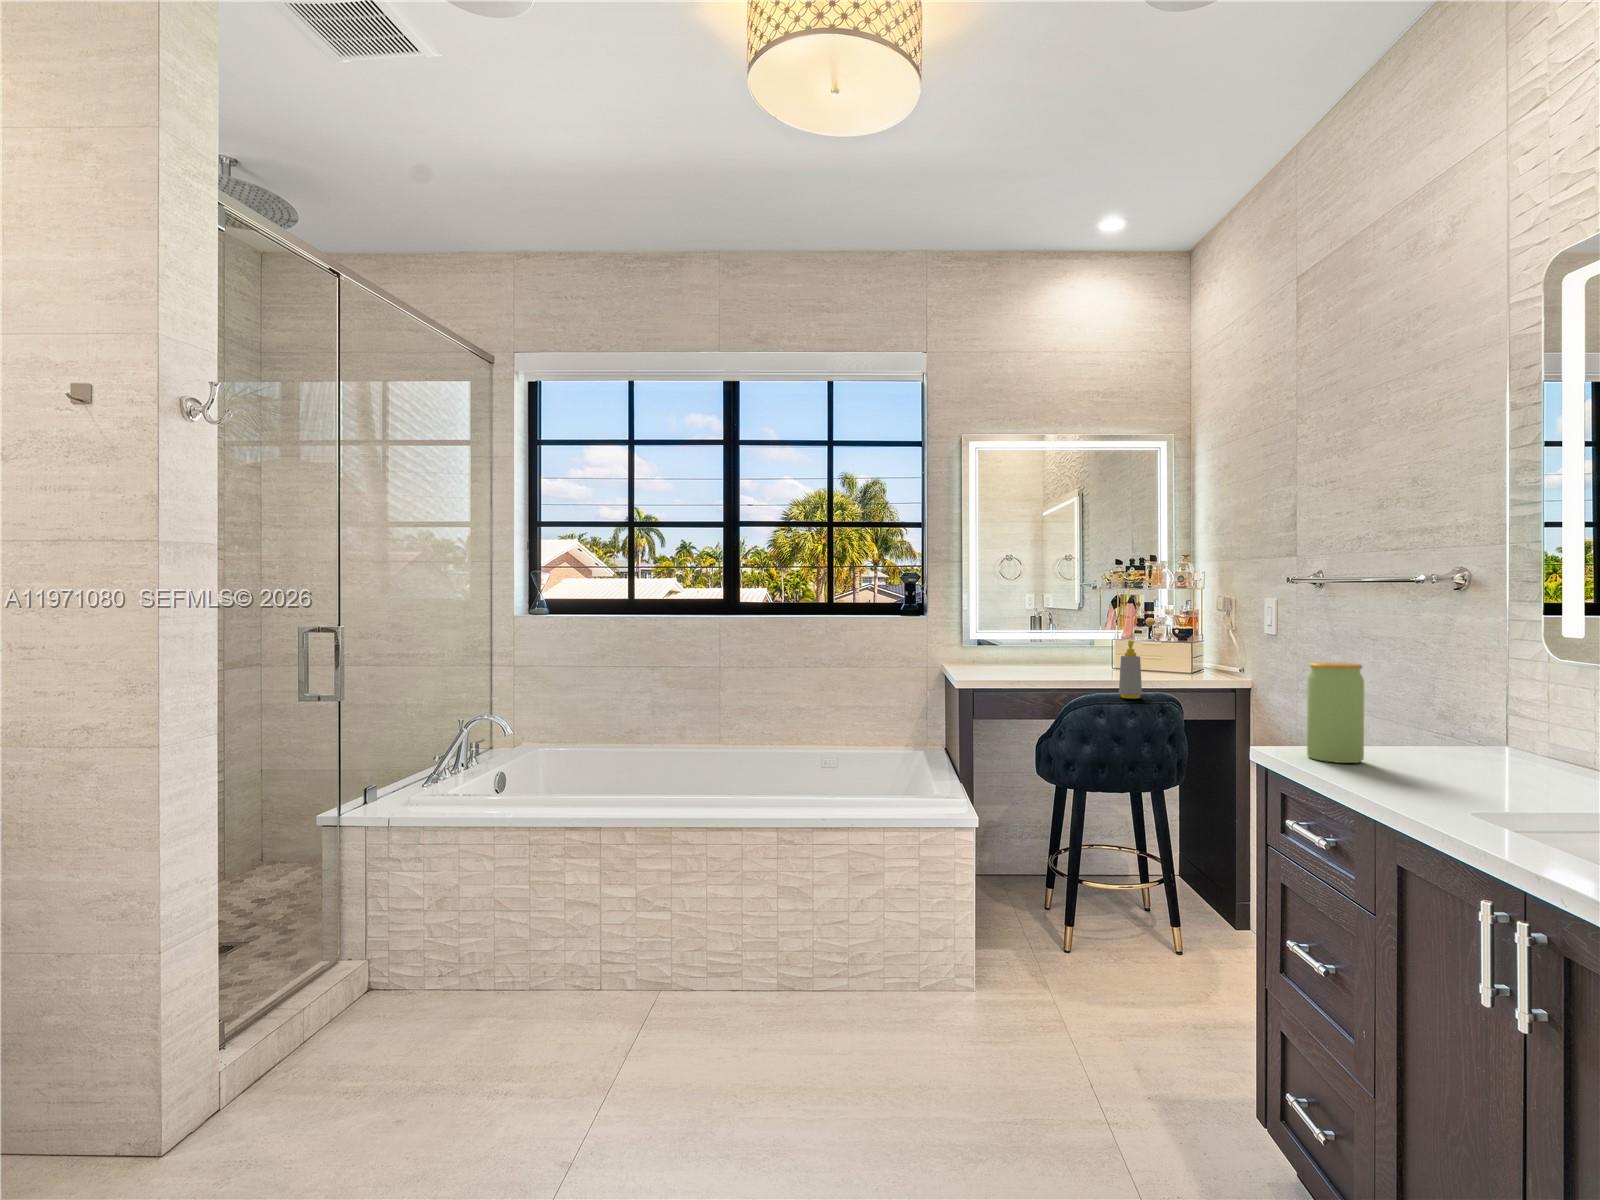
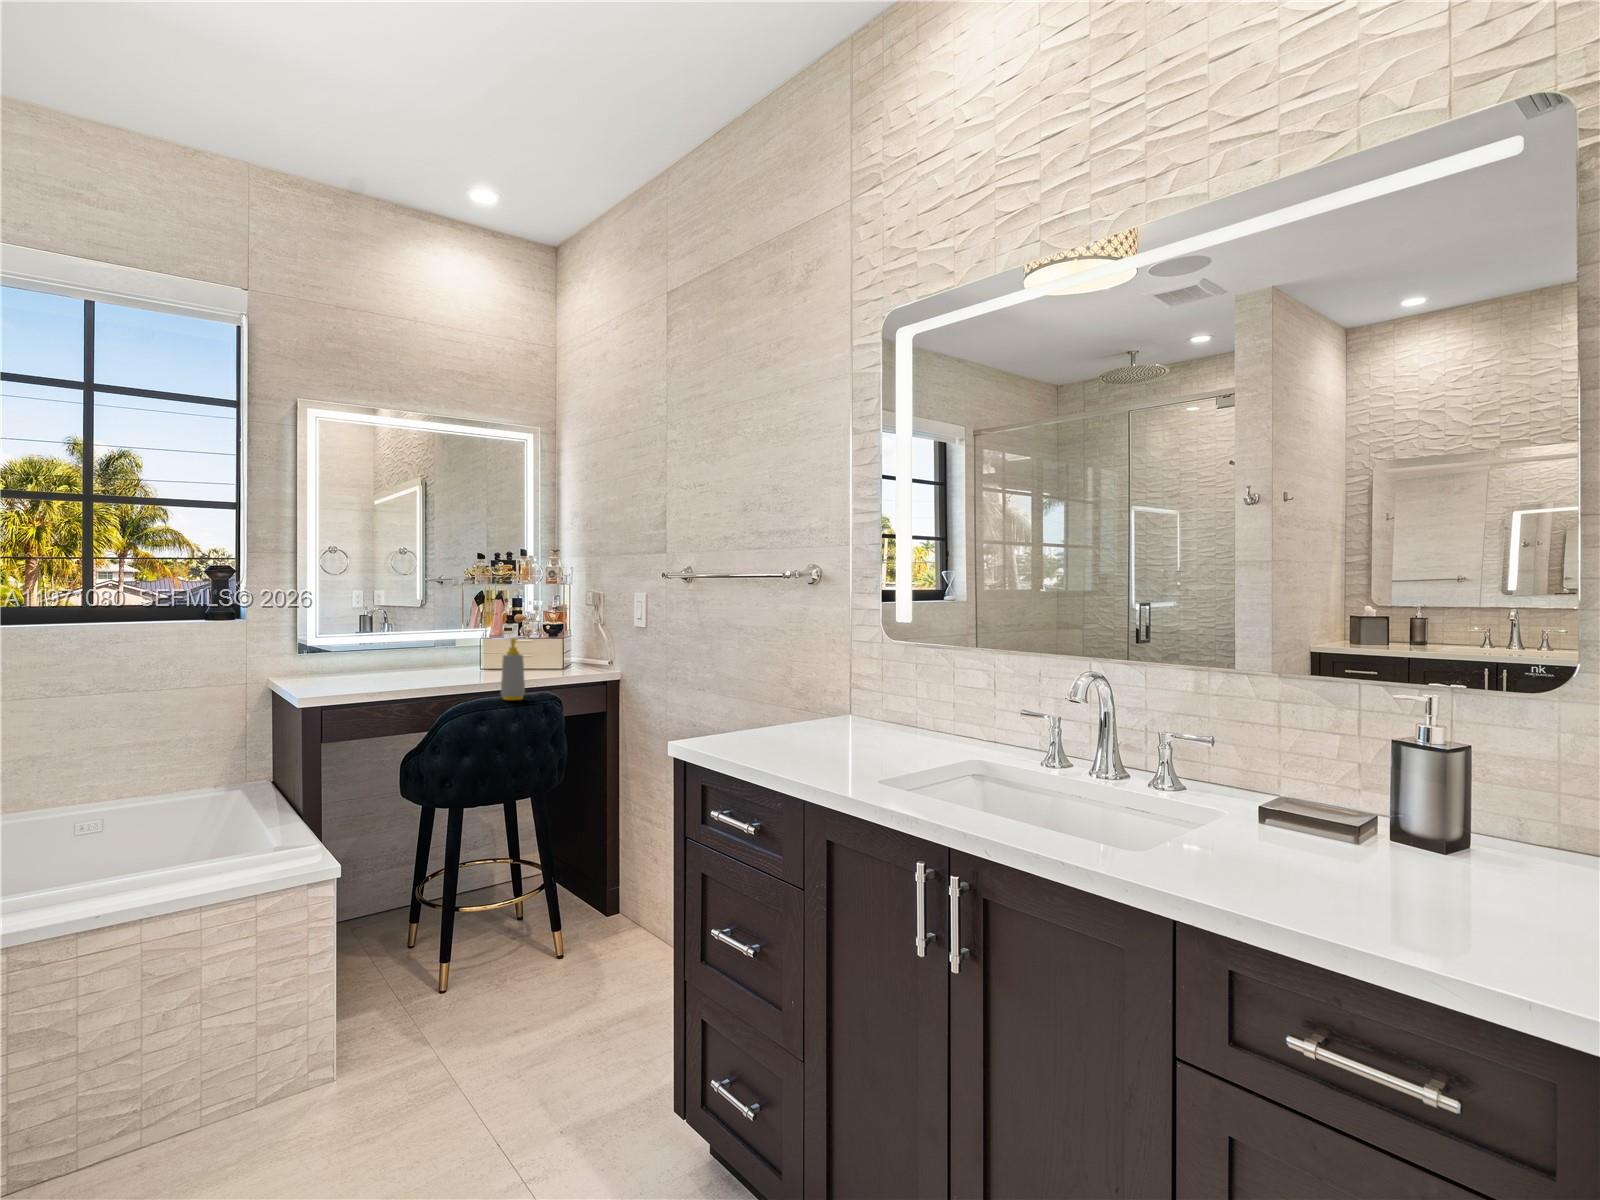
jar: present [1307,662,1364,763] -> none [721,652,769,748]

